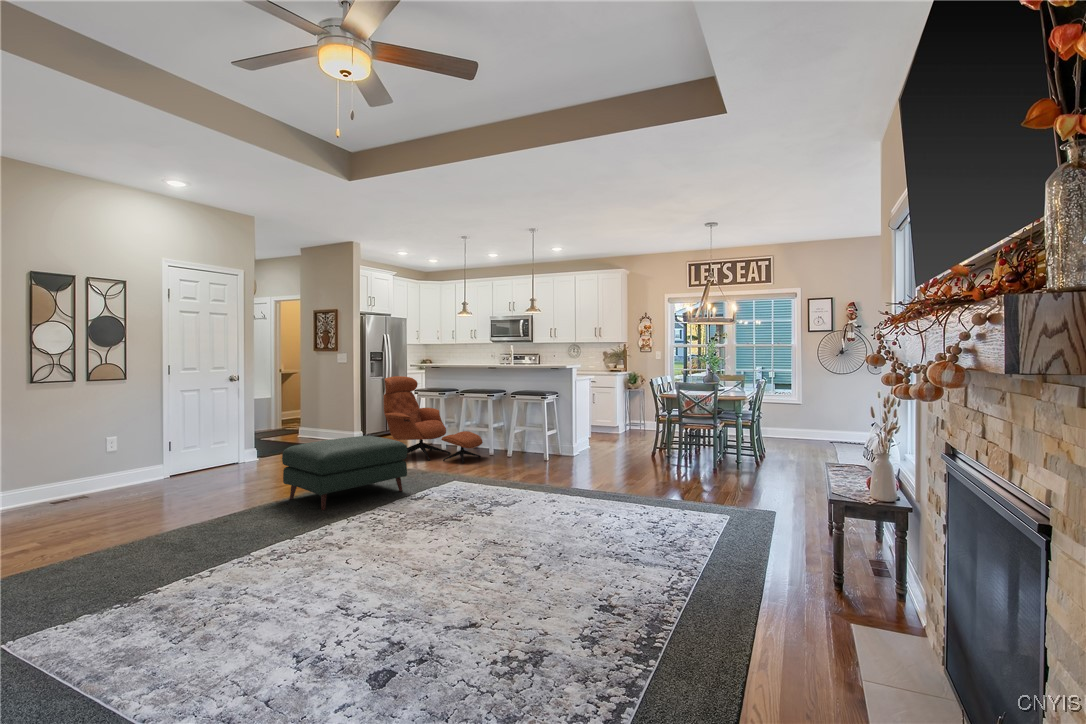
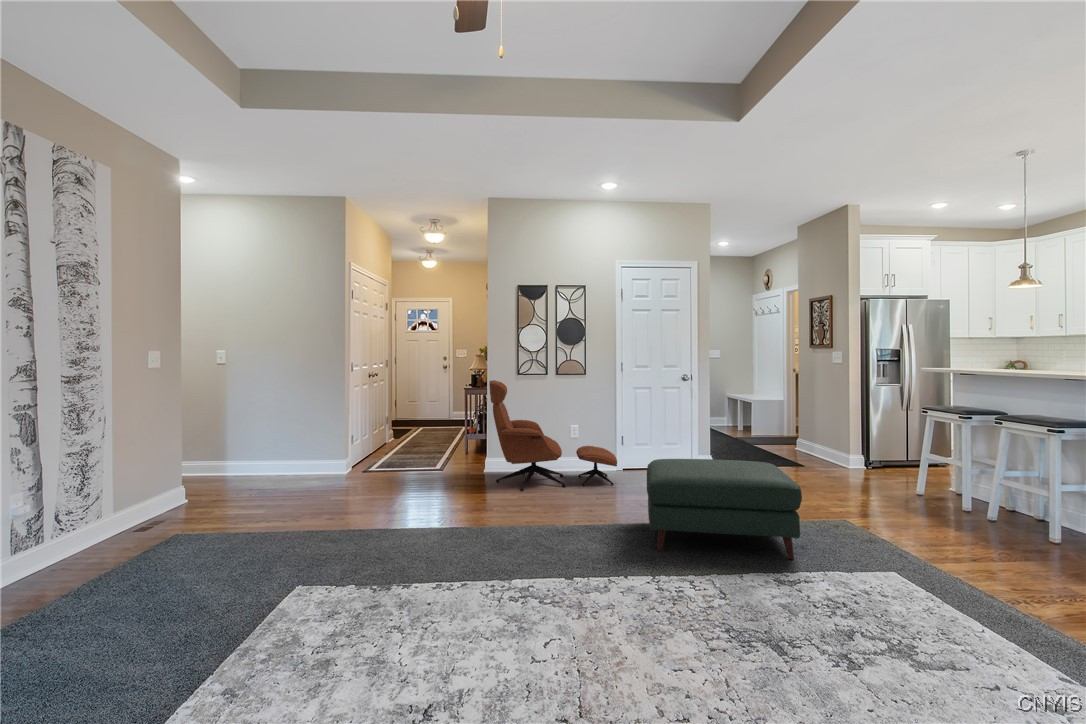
lounge chair: present [384,376,483,463] -> present [489,380,617,491]

